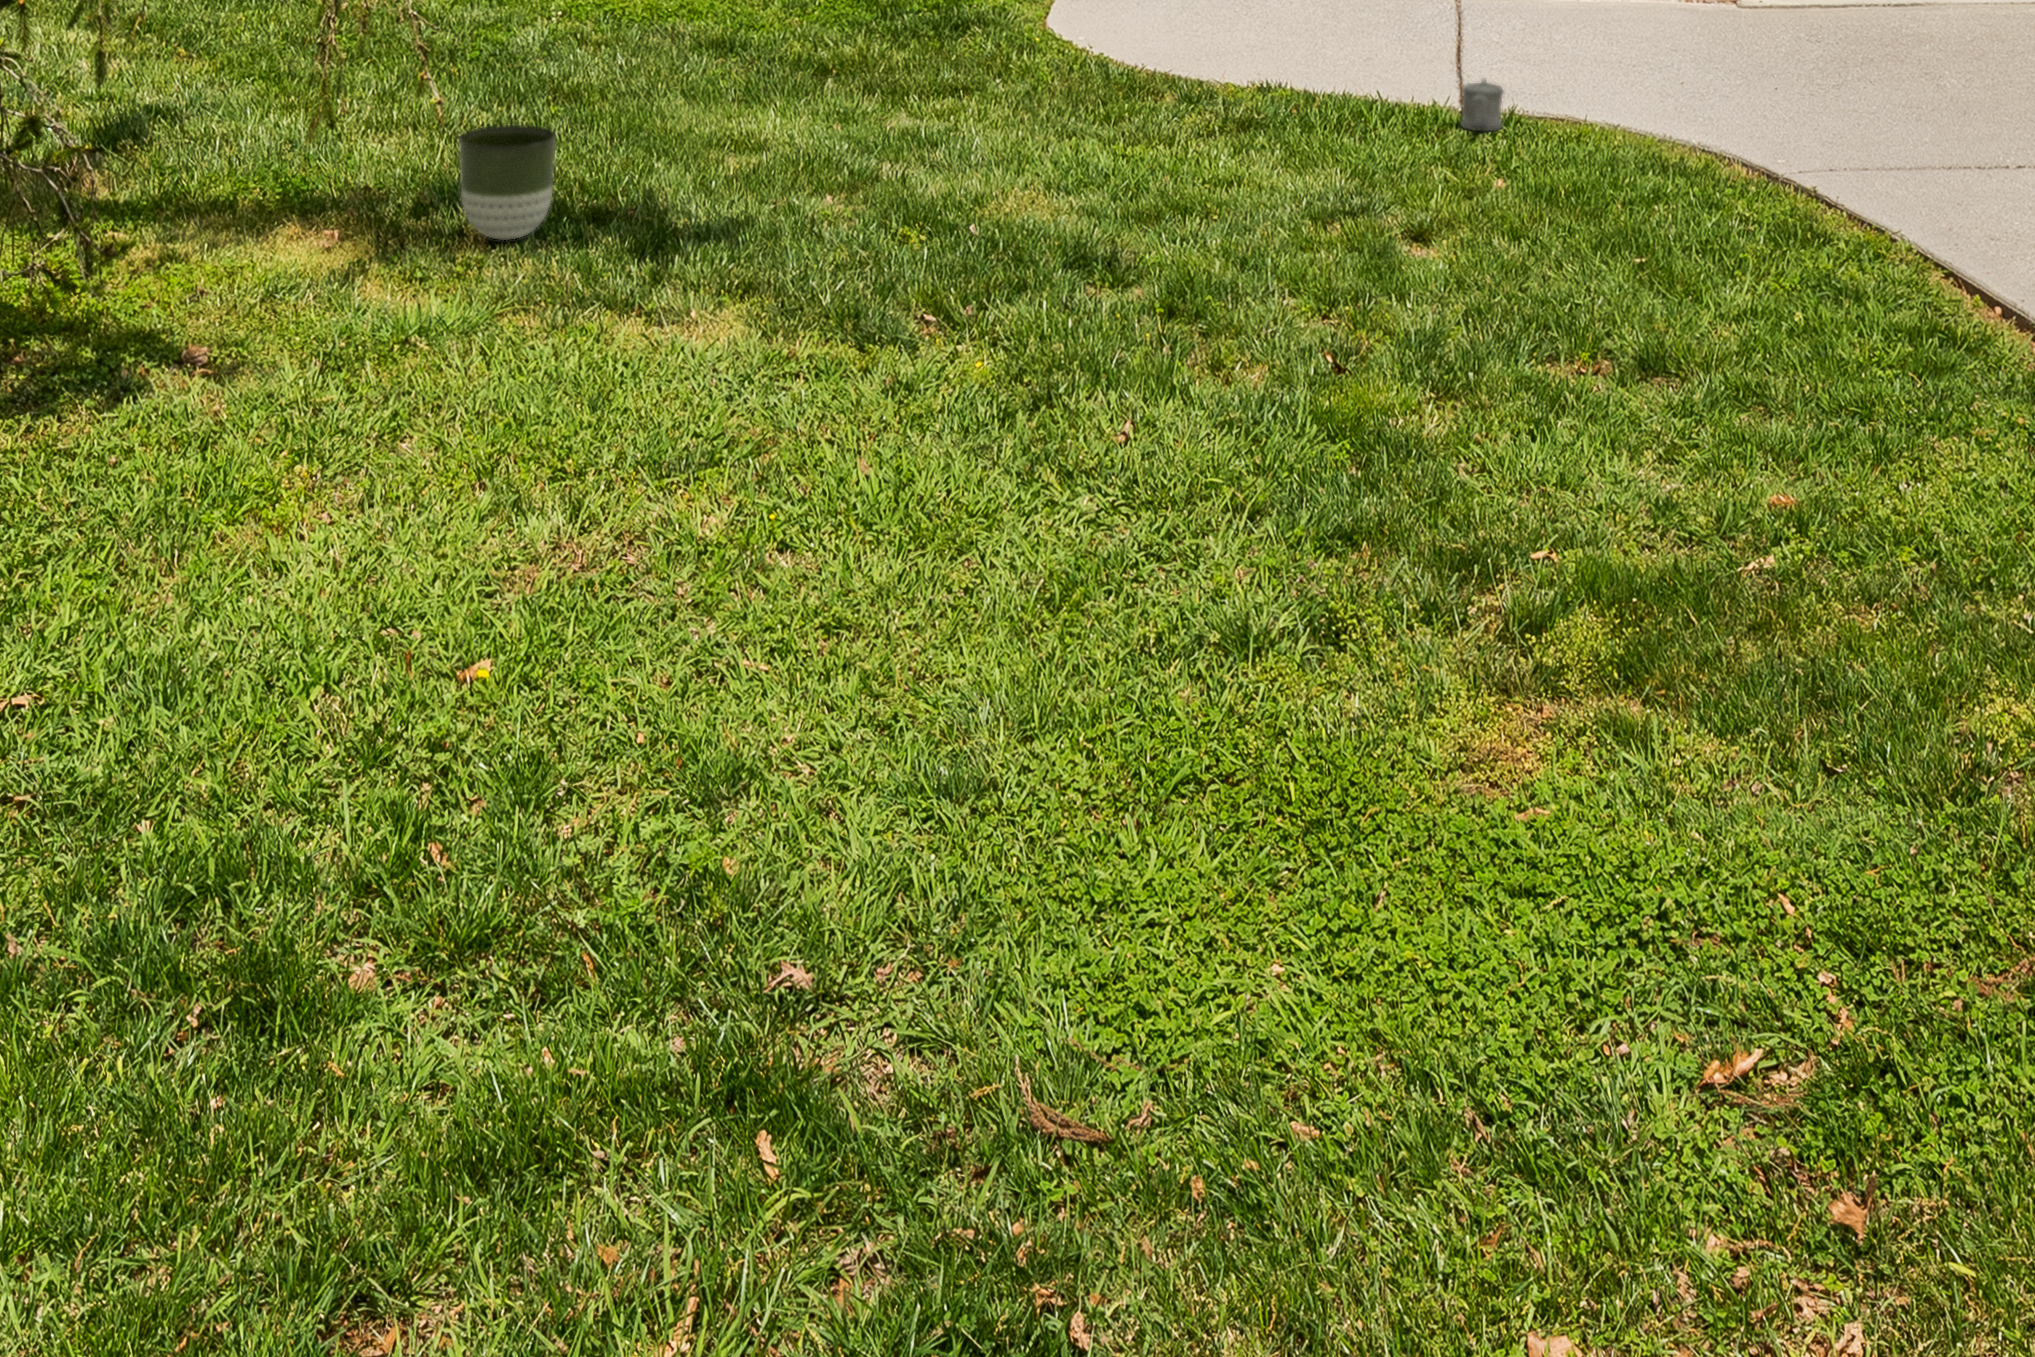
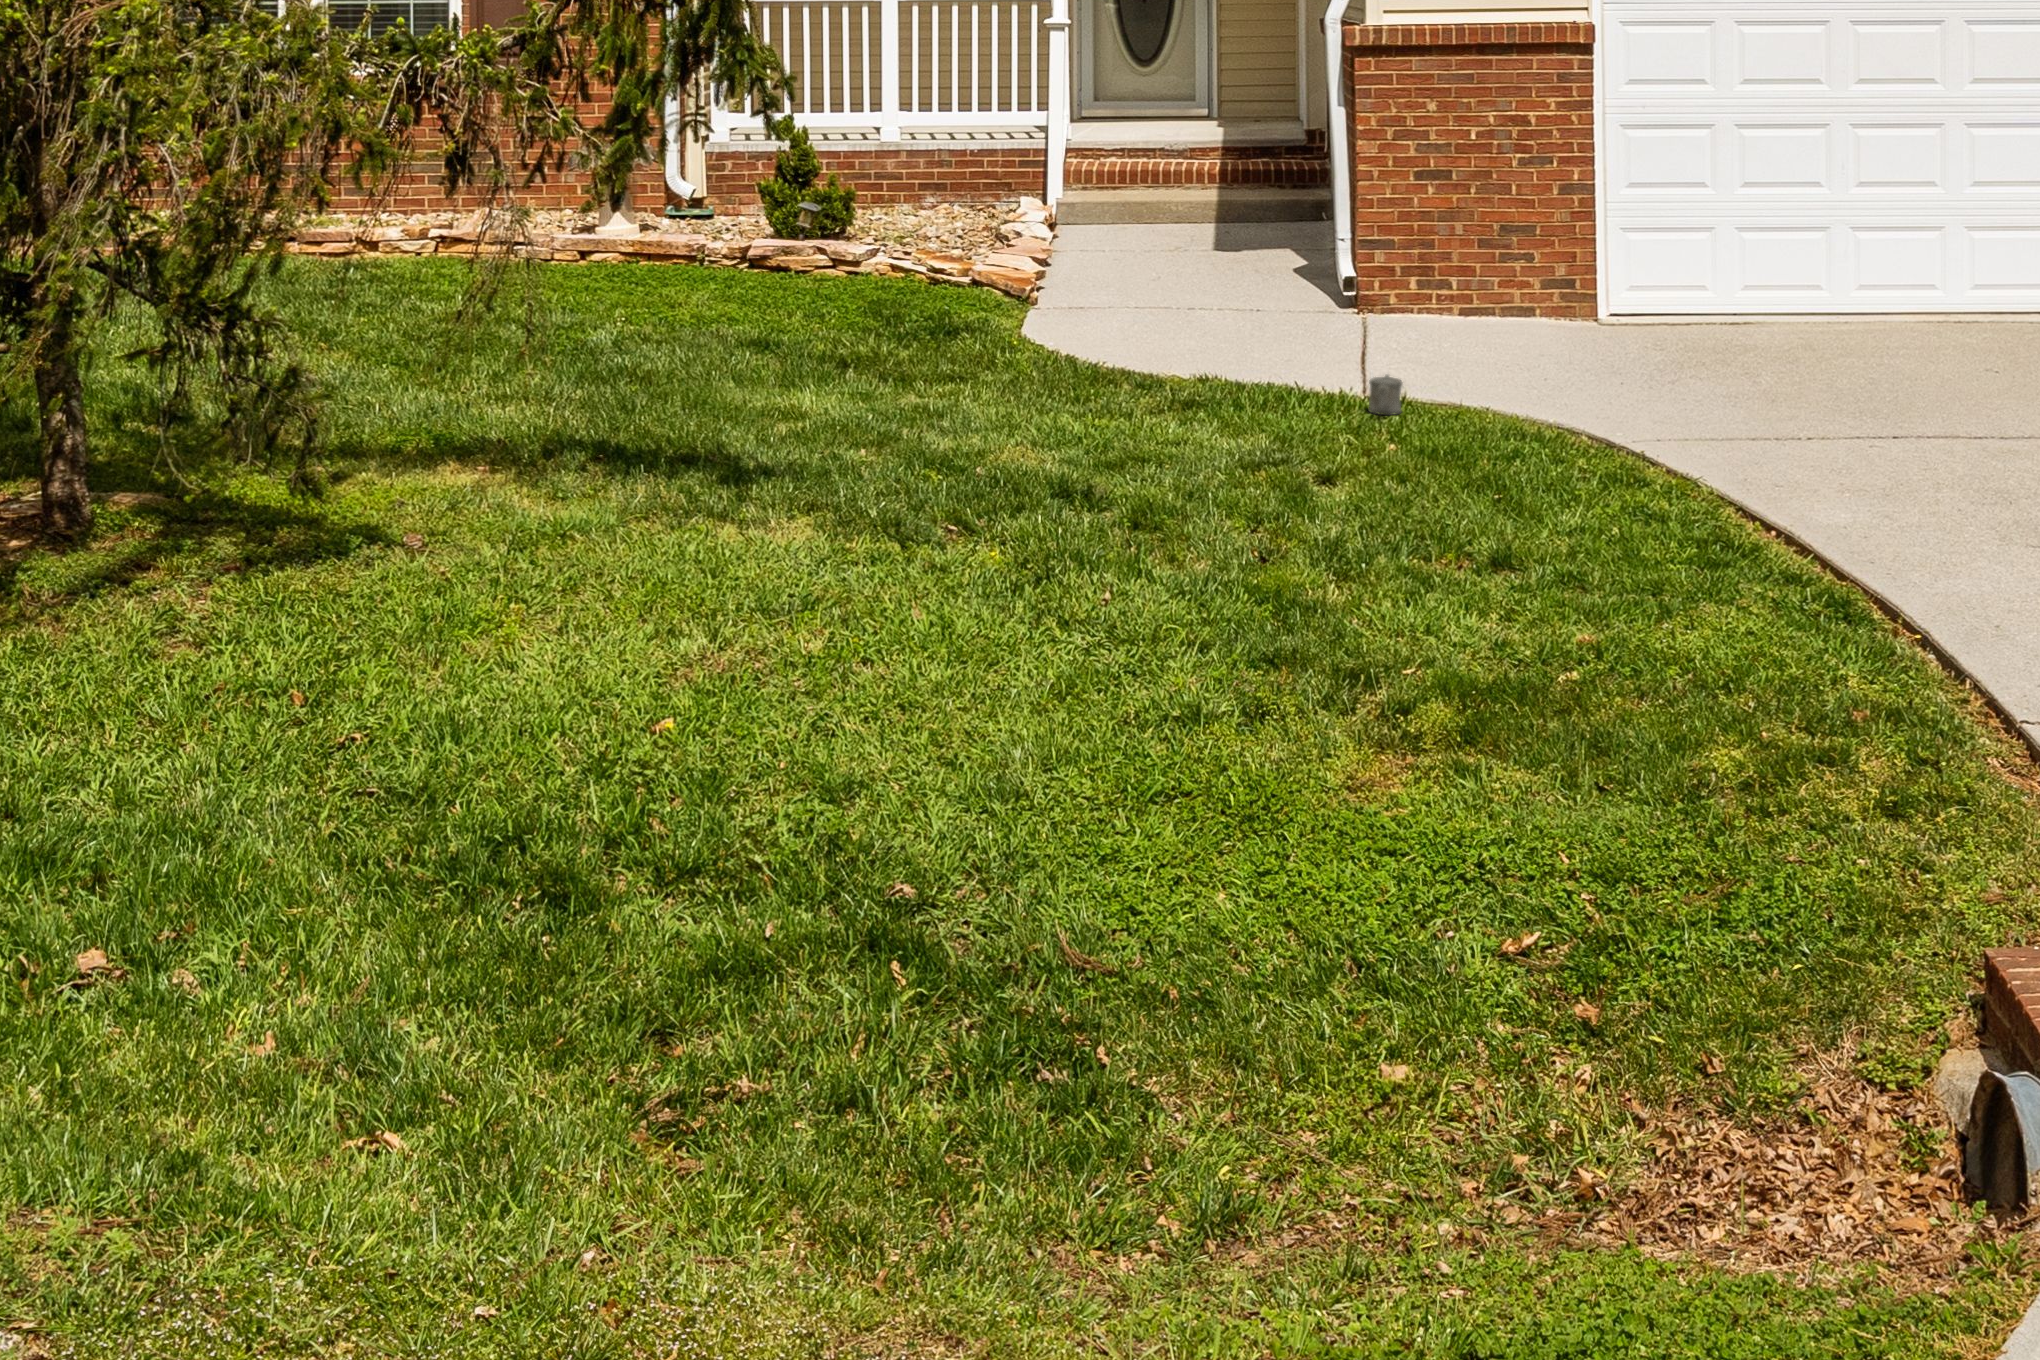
planter: present [459,125,556,240] -> none [602,397,675,484]

